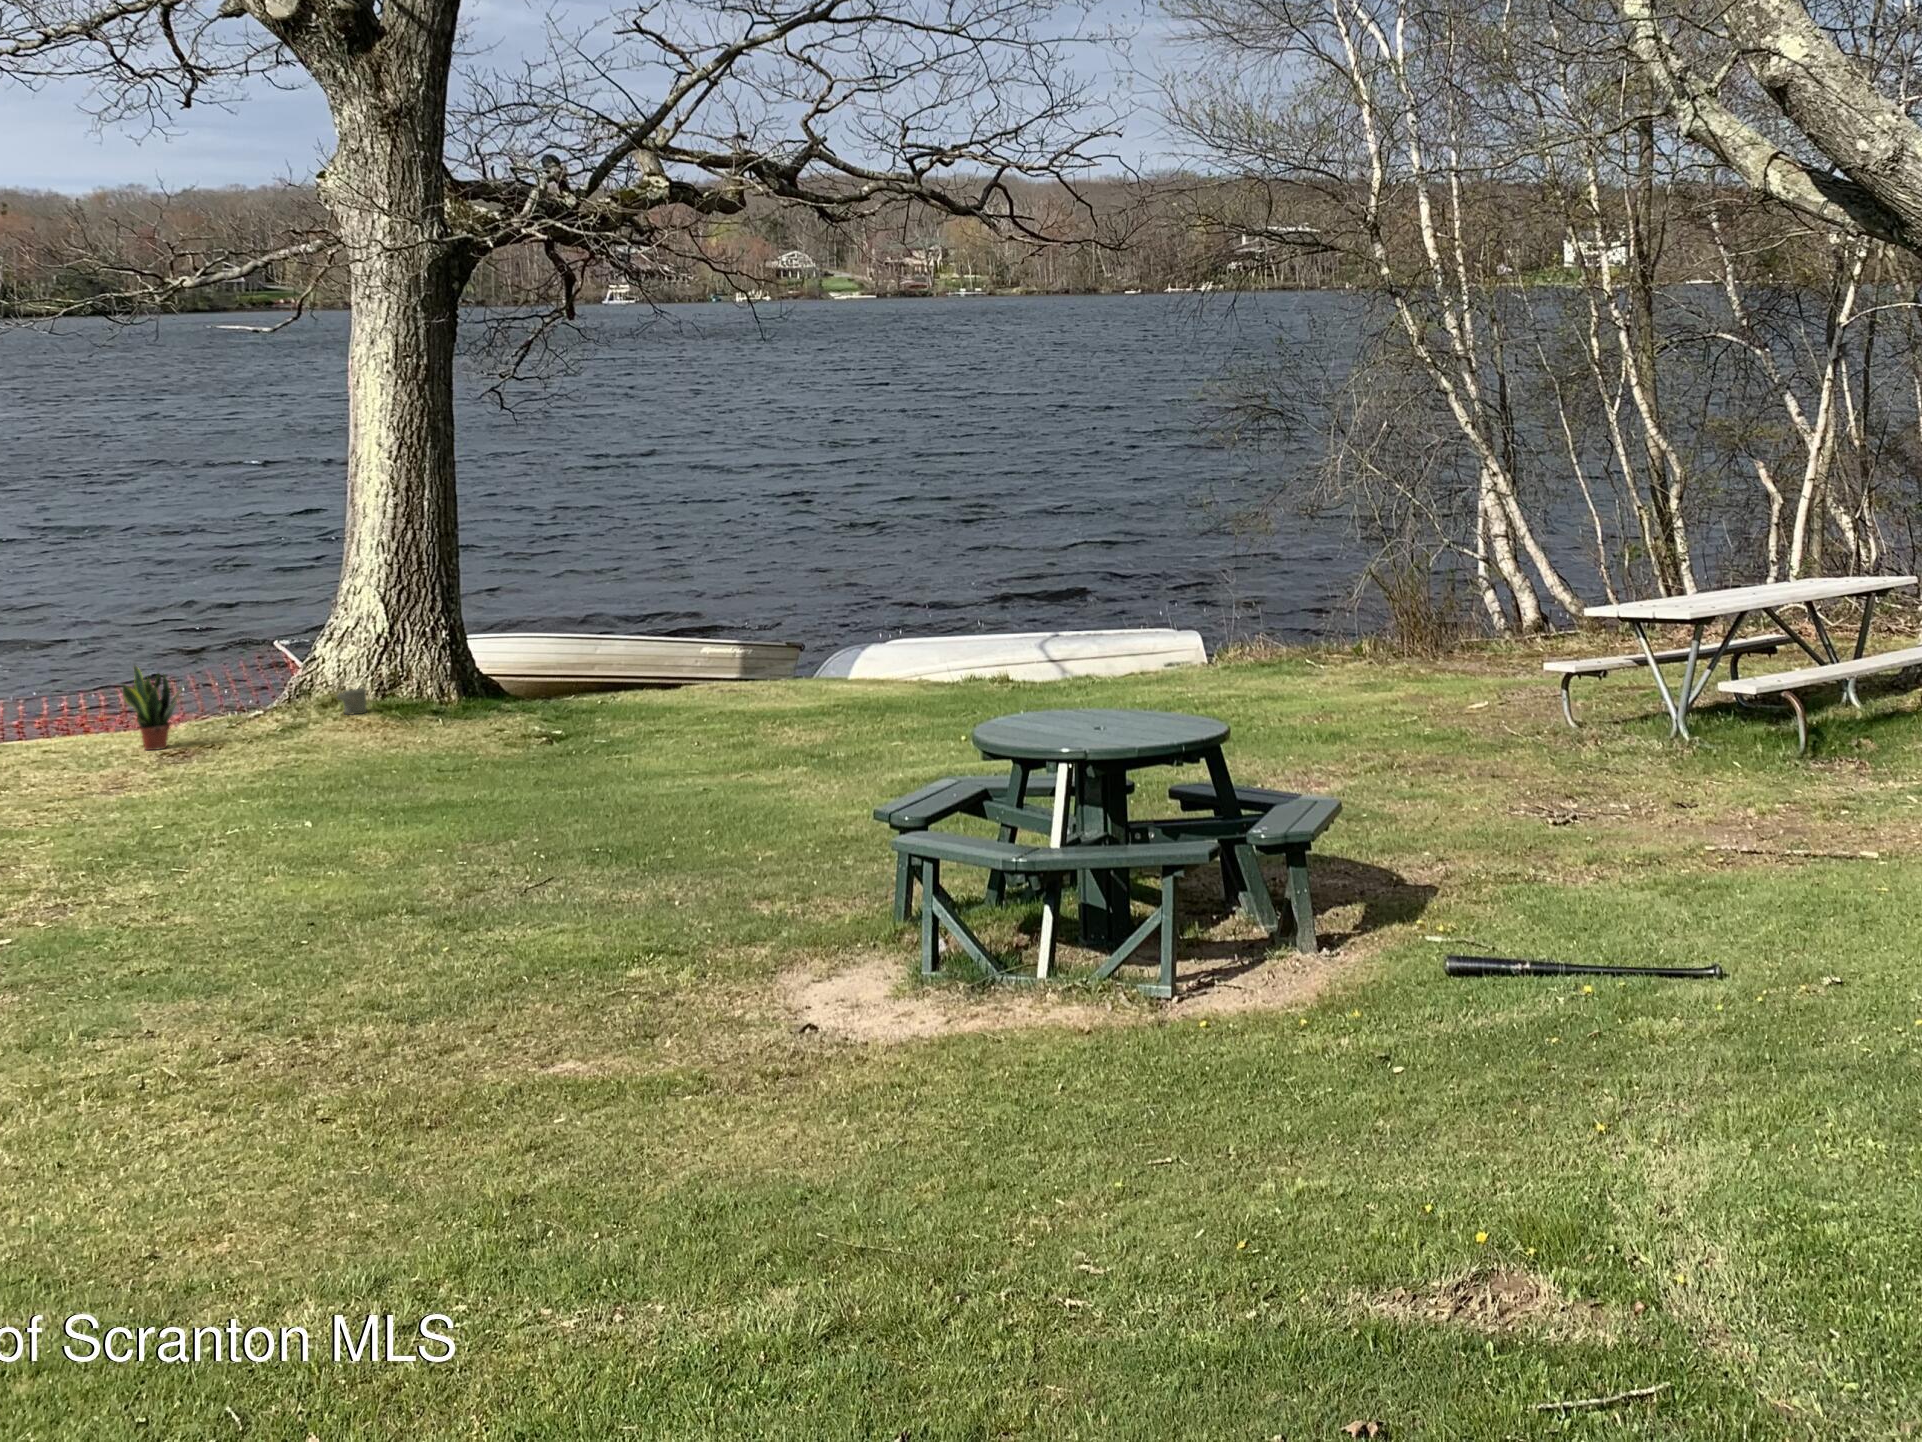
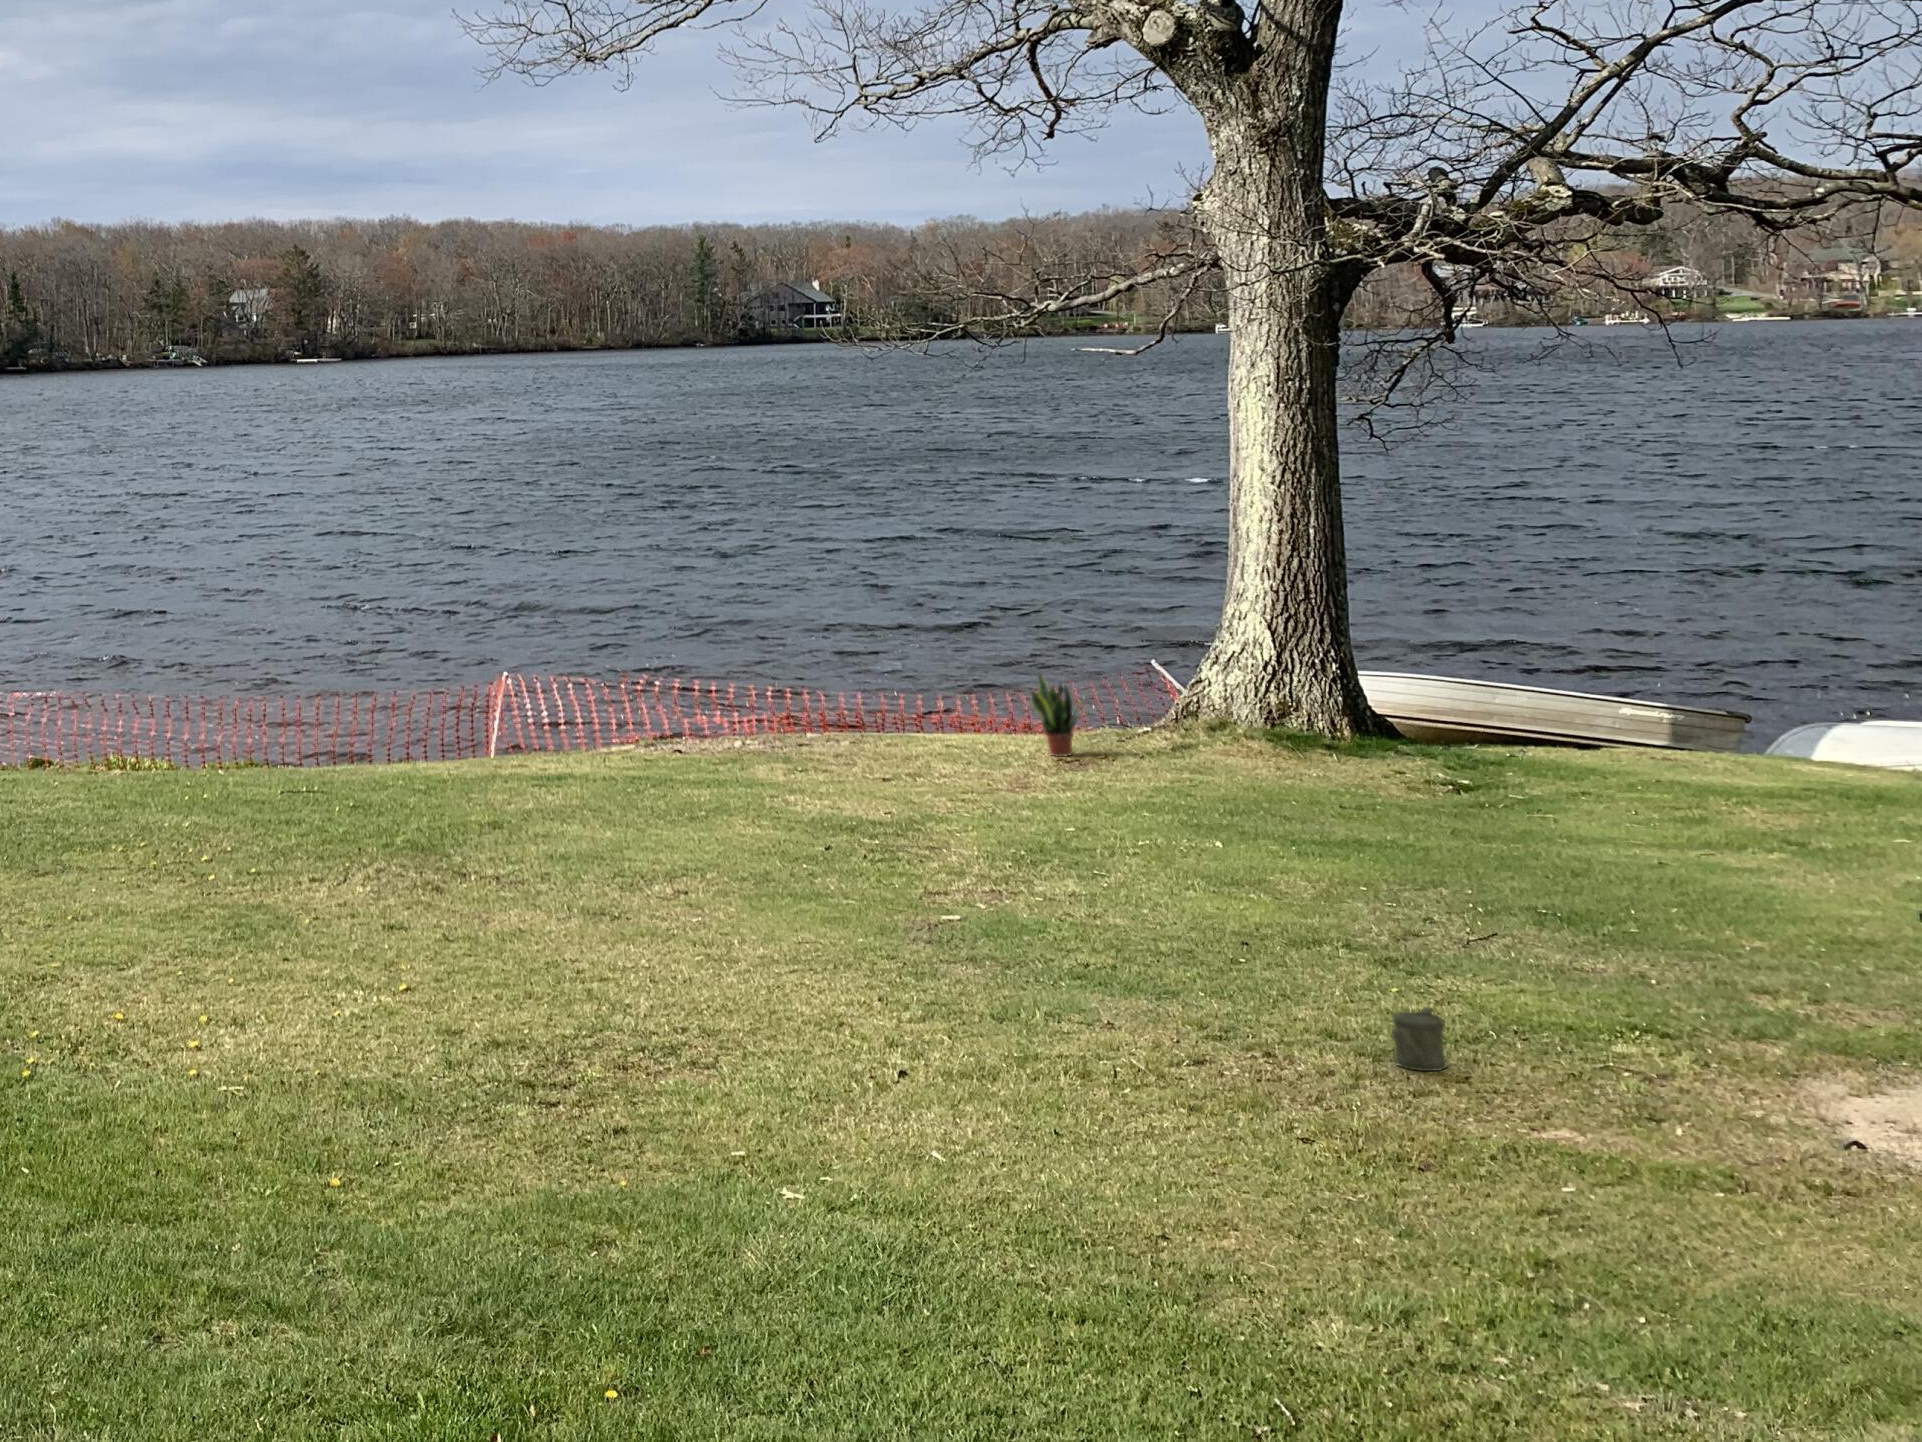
watering can: present [337,687,367,715] -> present [1392,1007,1447,1071]

